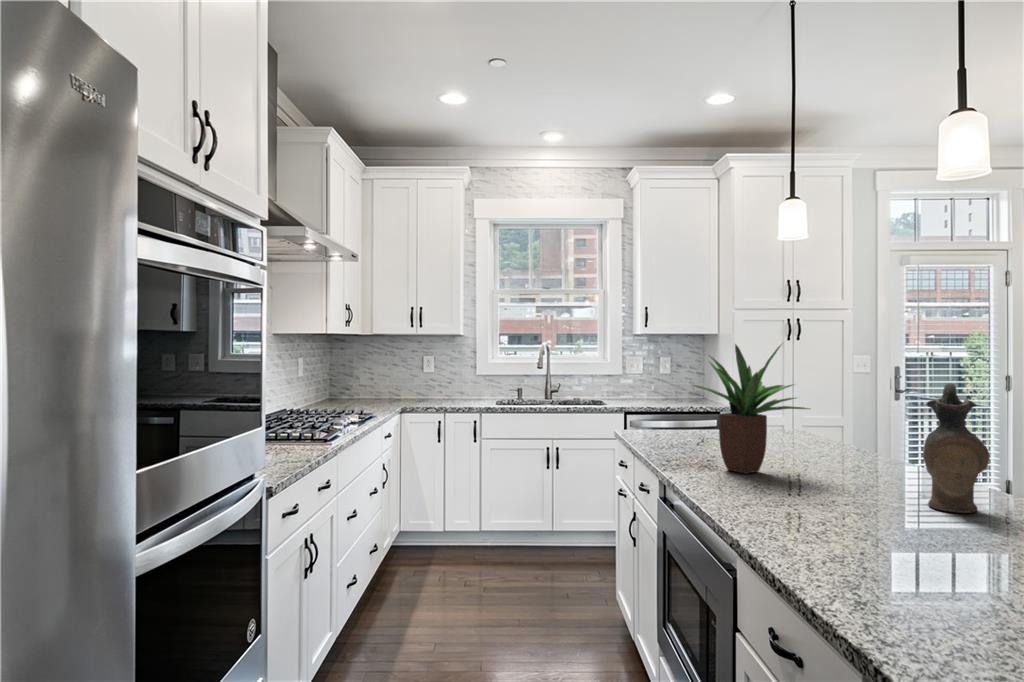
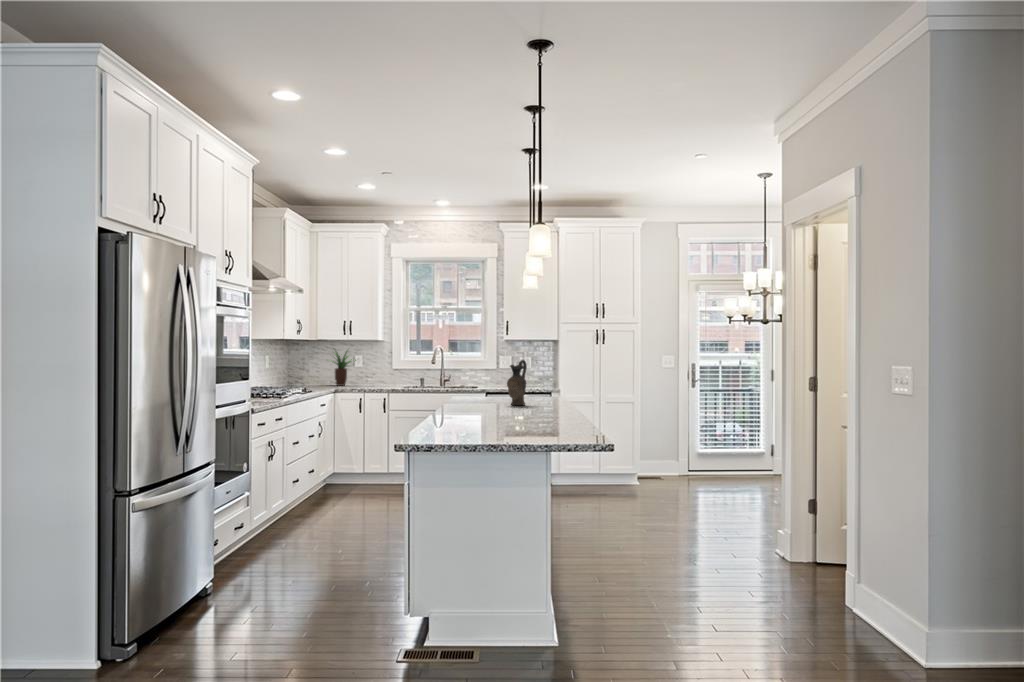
potted plant: present [693,344,810,474] -> present [335,351,356,386]

